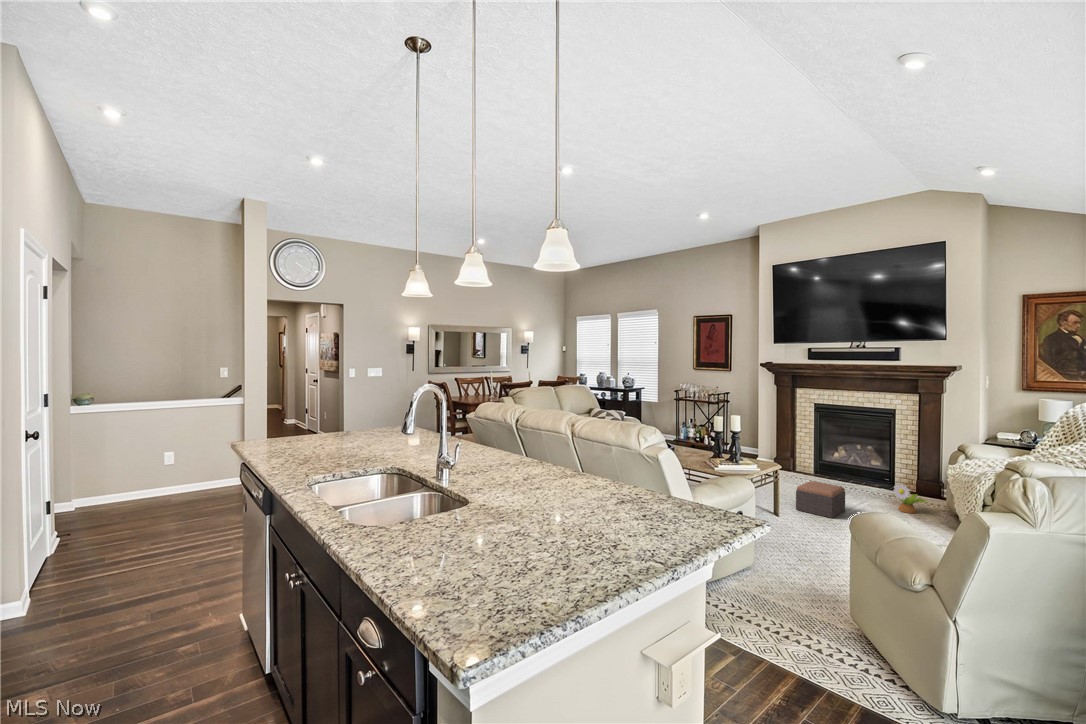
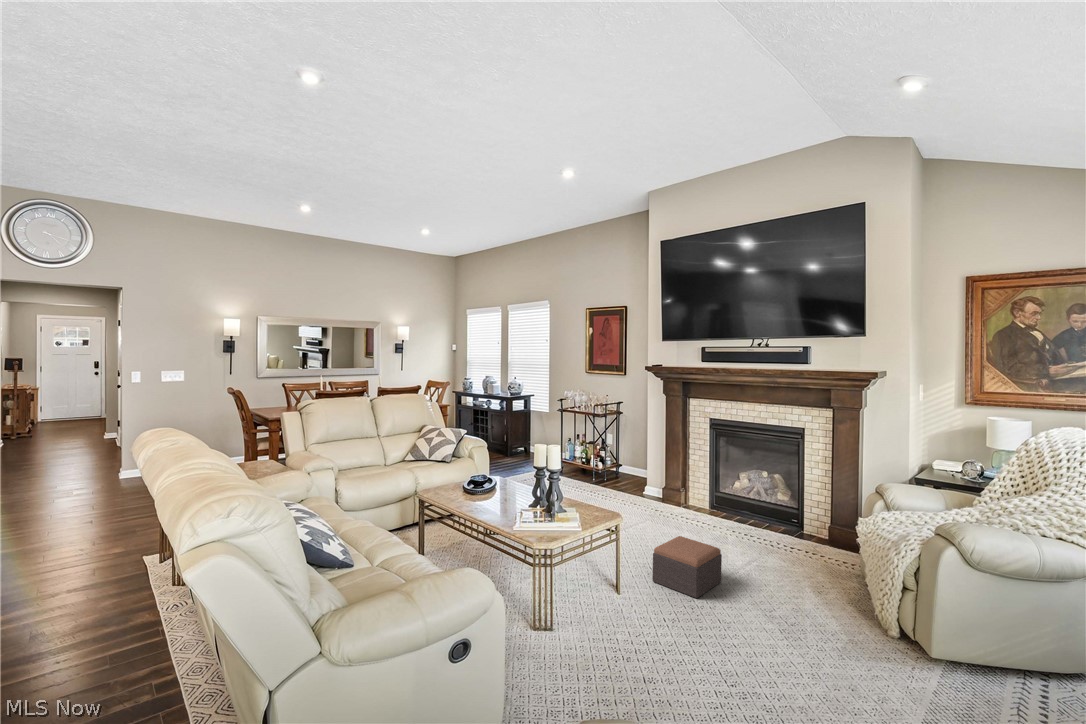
decorative plant: present [893,484,927,513] -> none [786,541,835,585]

